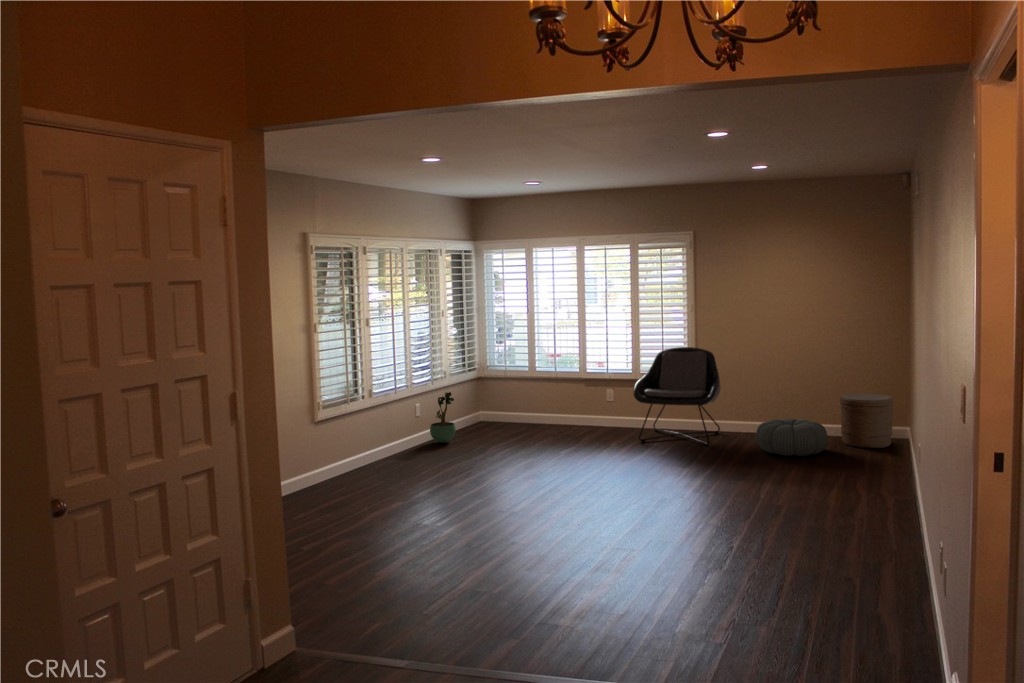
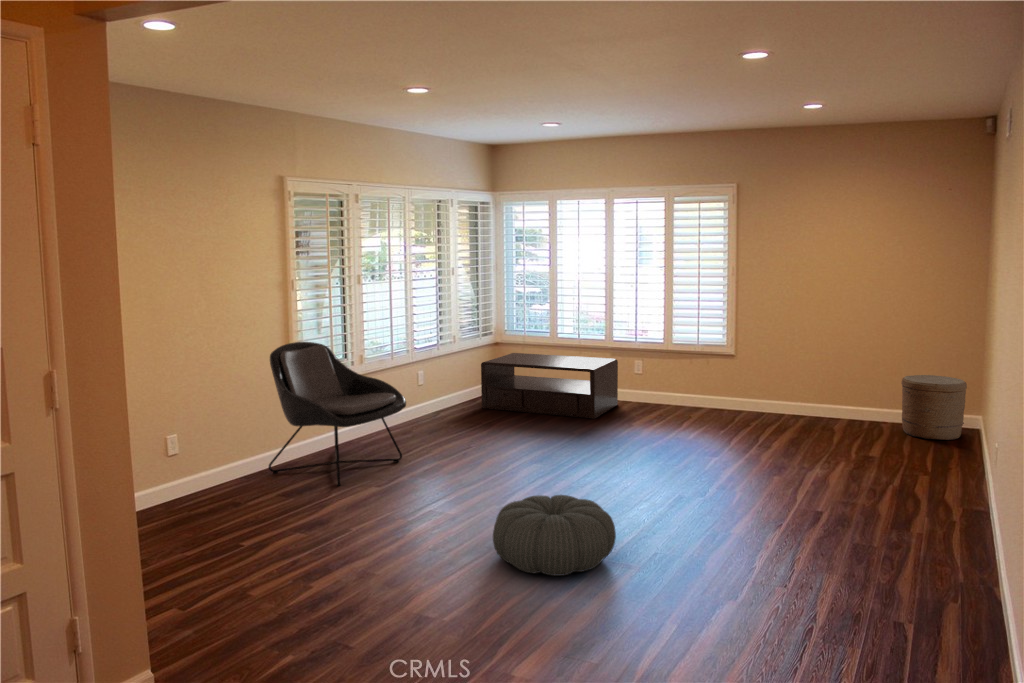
lounge chair: present [634,347,721,445] -> present [269,342,406,486]
coffee table: none [470,386,594,442] -> present [481,353,618,419]
potted plant: present [430,392,456,443] -> none [434,358,463,414]
pouf: present [756,419,828,456] -> present [493,495,616,576]

